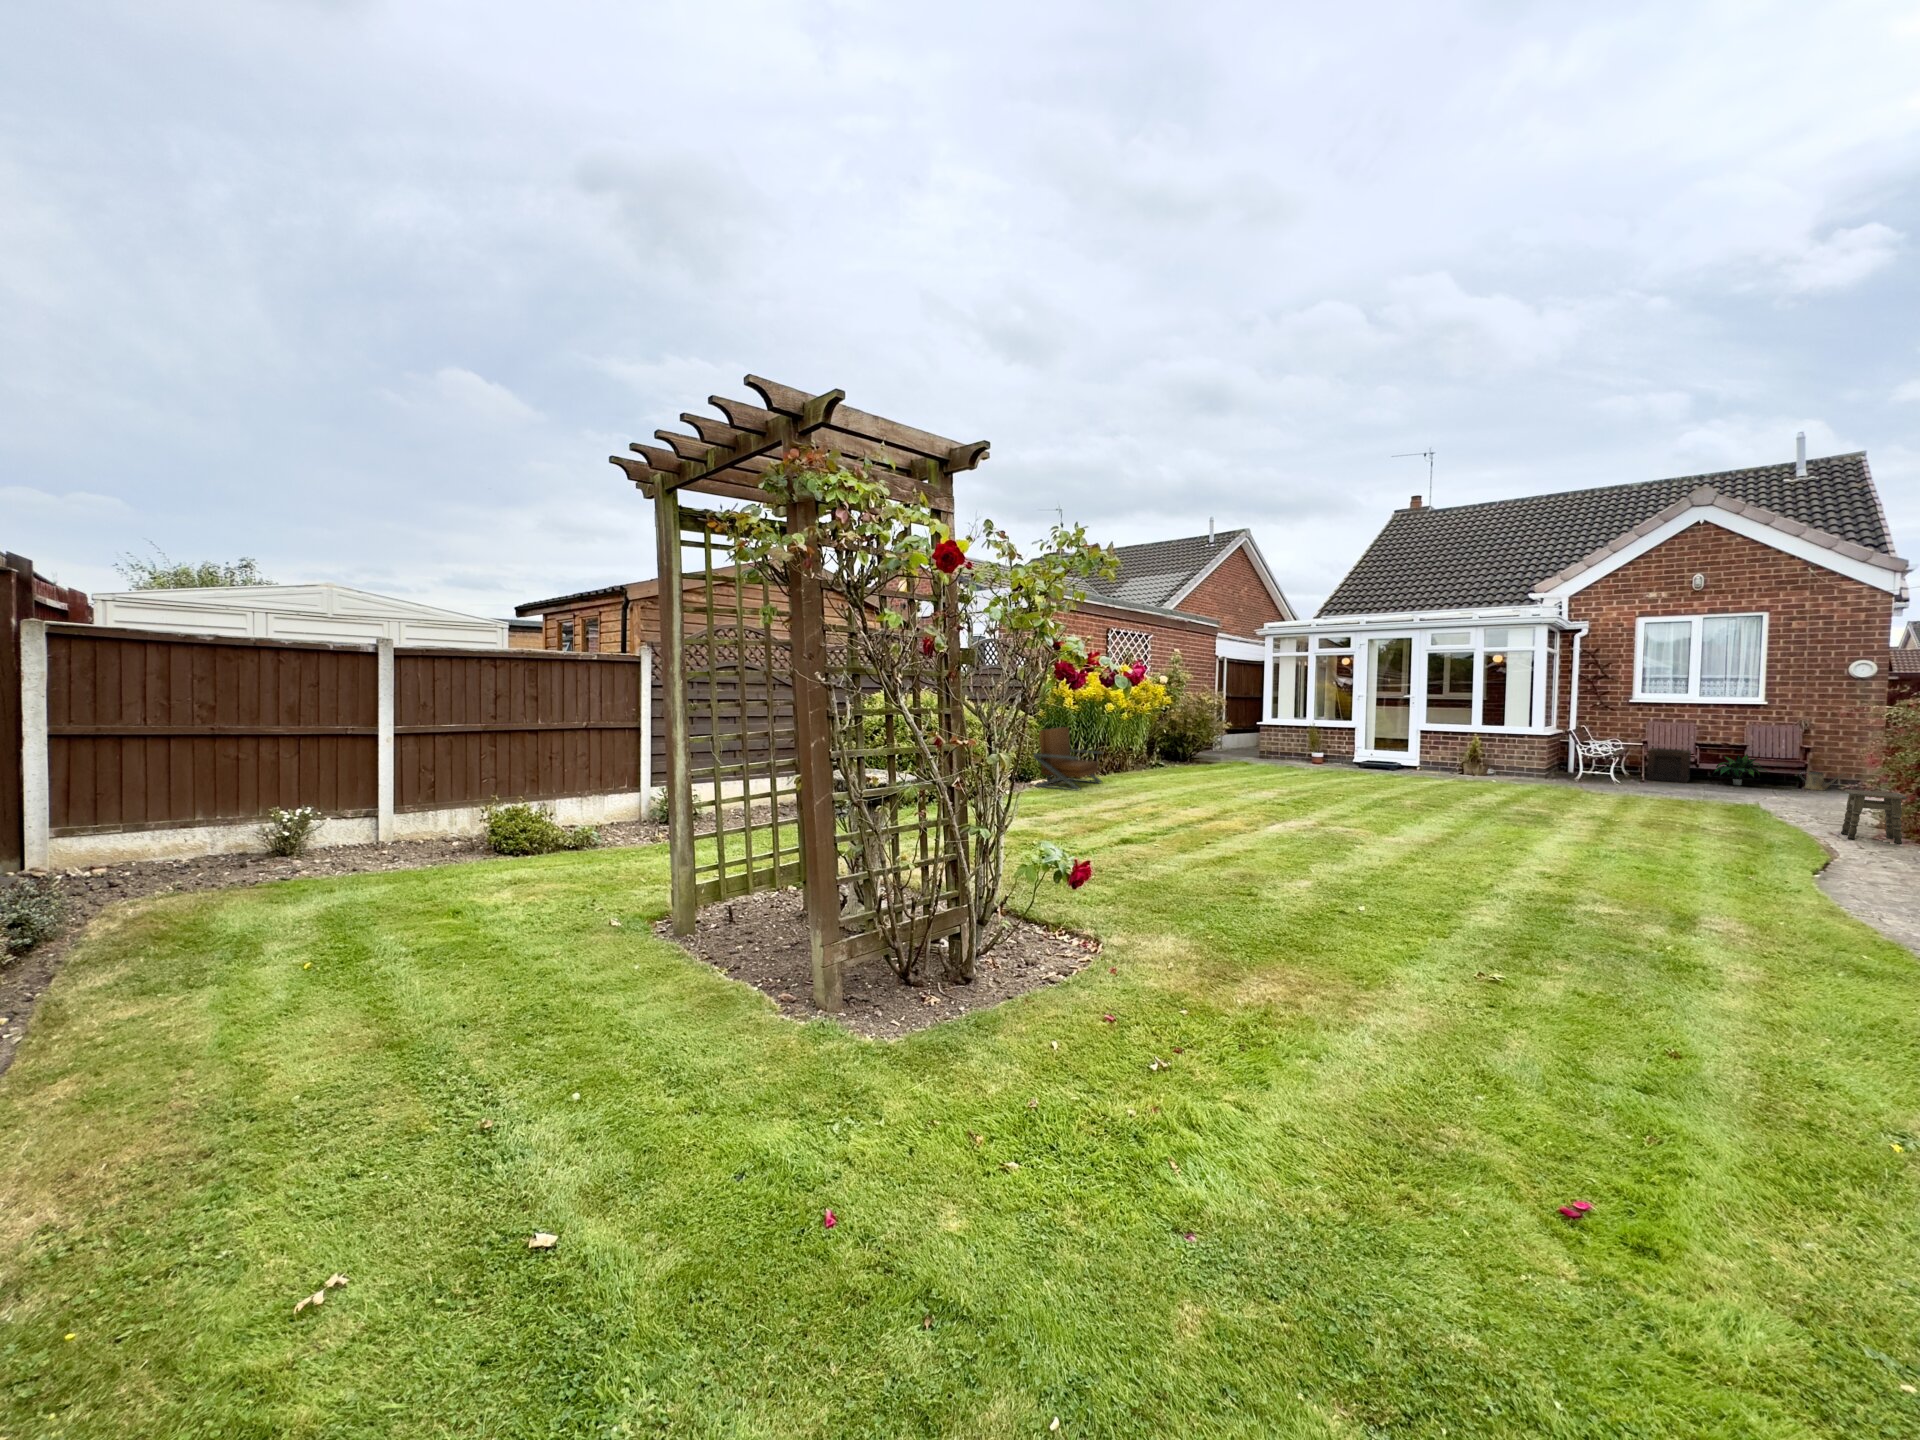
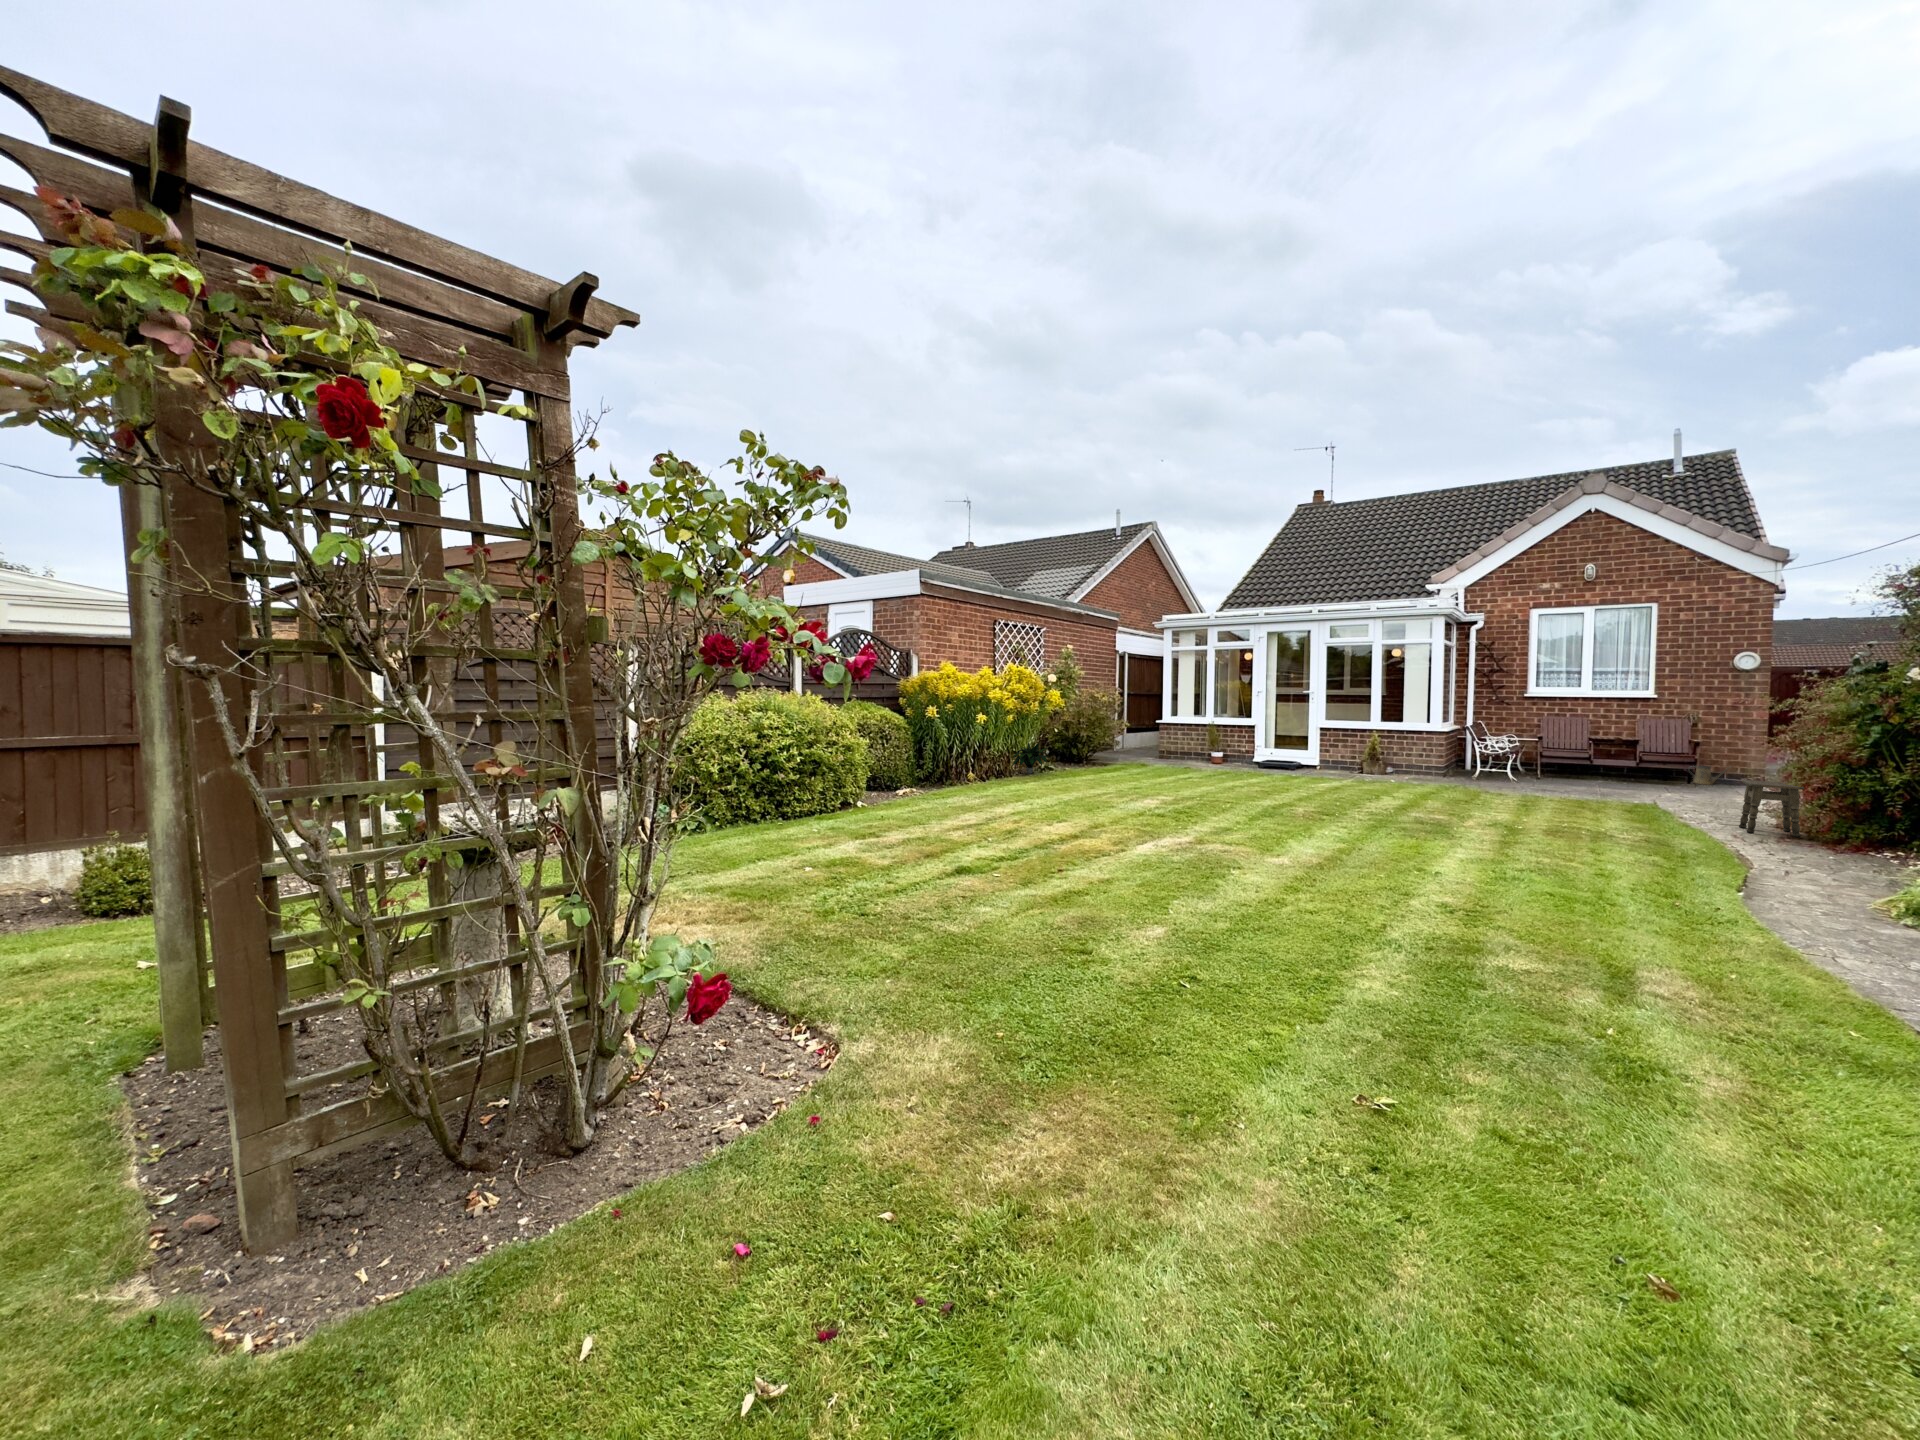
lounge chair: present [1034,727,1102,791] -> none [897,723,980,794]
wooden crate: present [1647,748,1691,783] -> none [1542,743,1585,779]
potted plant: present [1714,754,1767,785] -> present [1012,742,1047,774]

